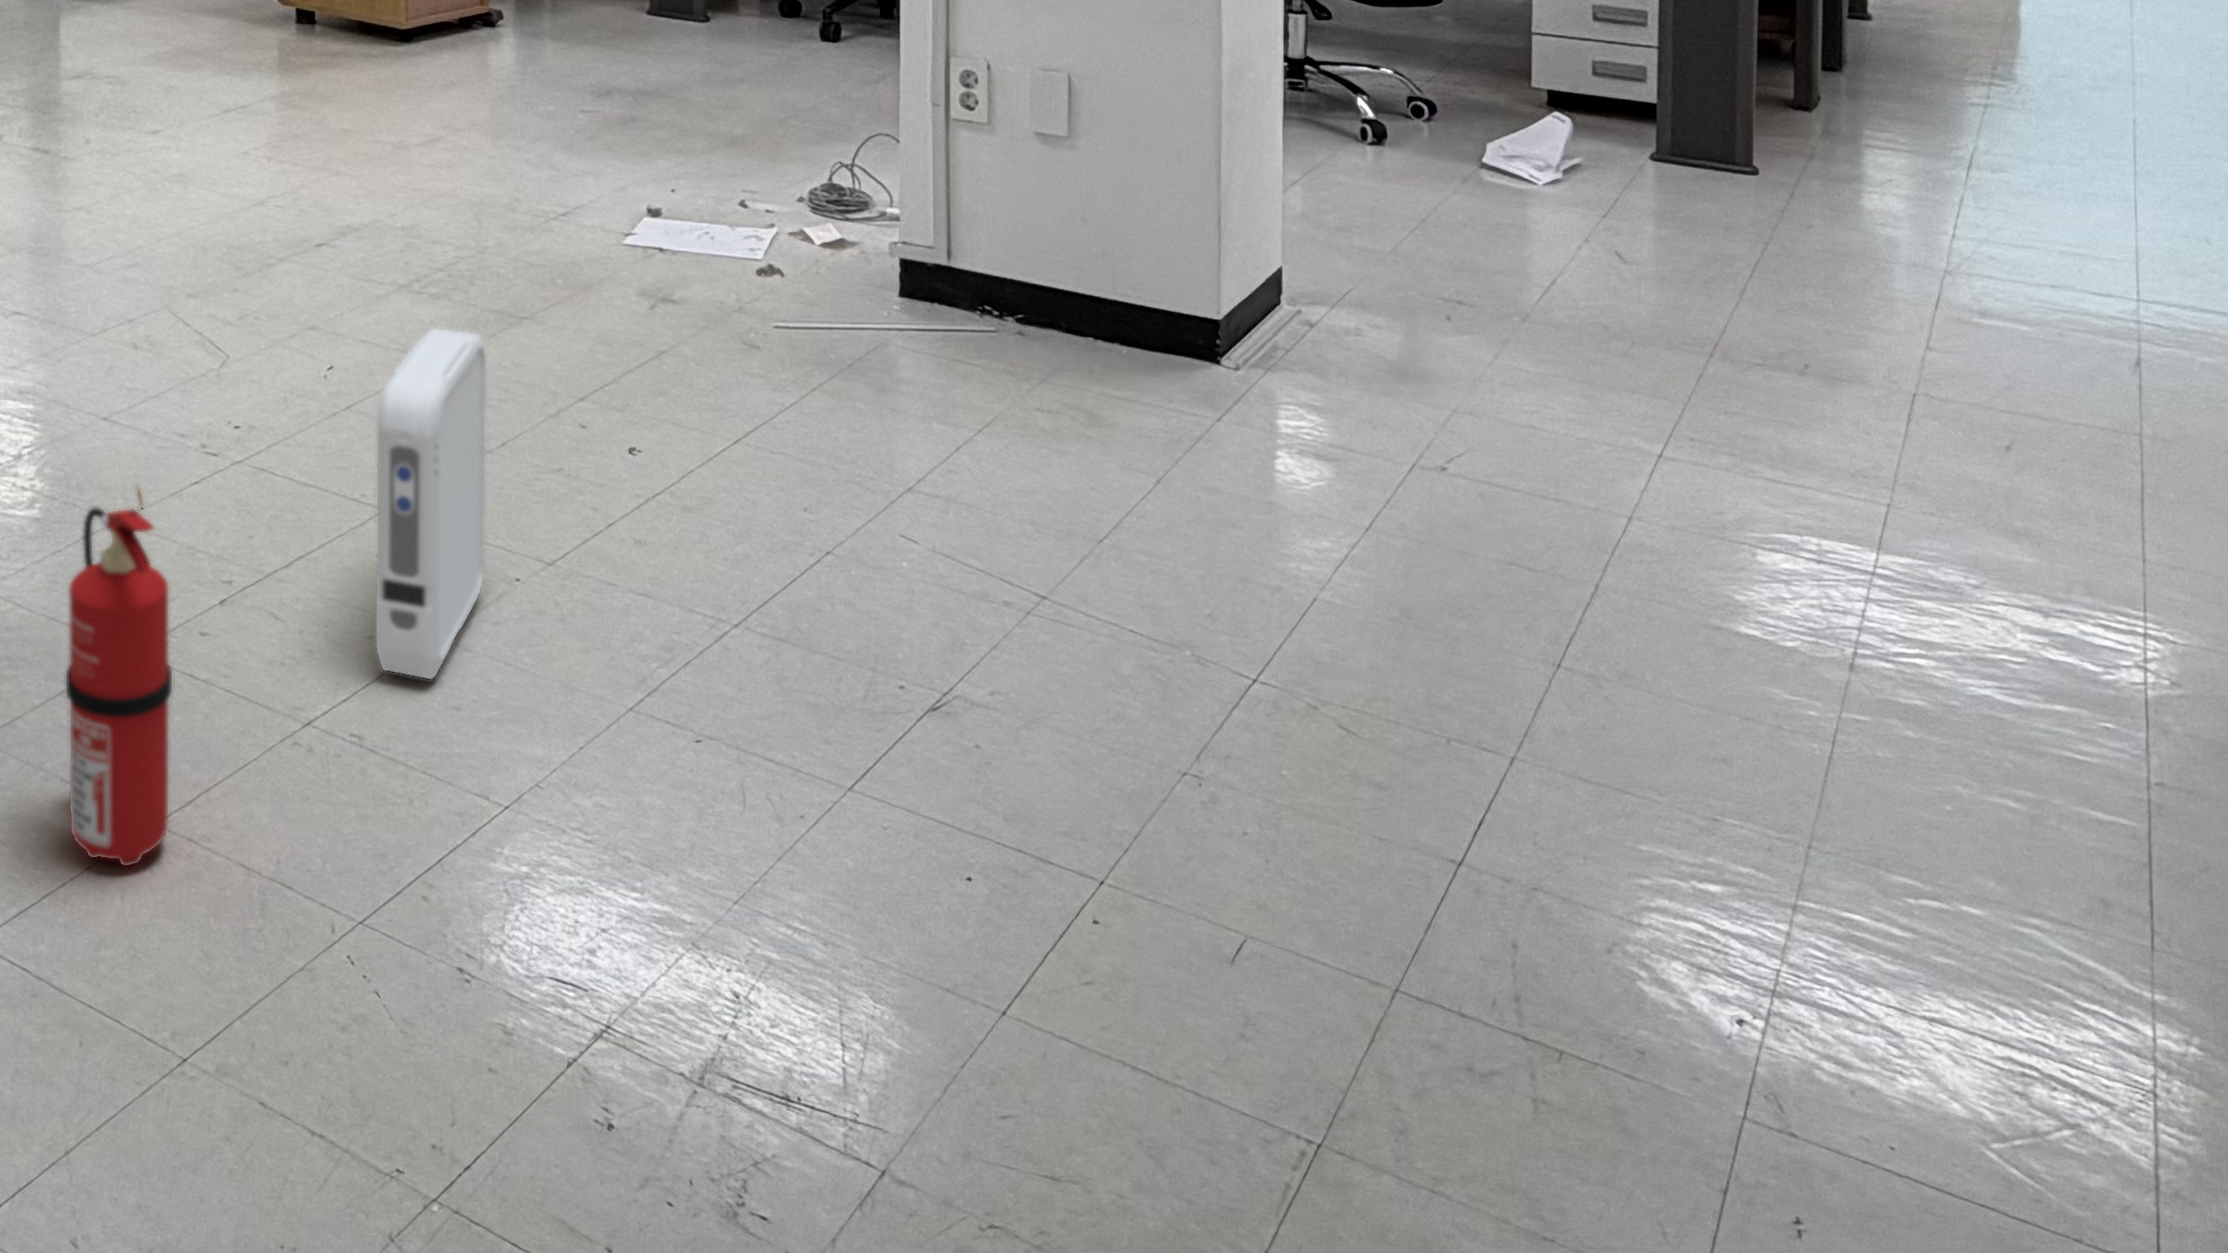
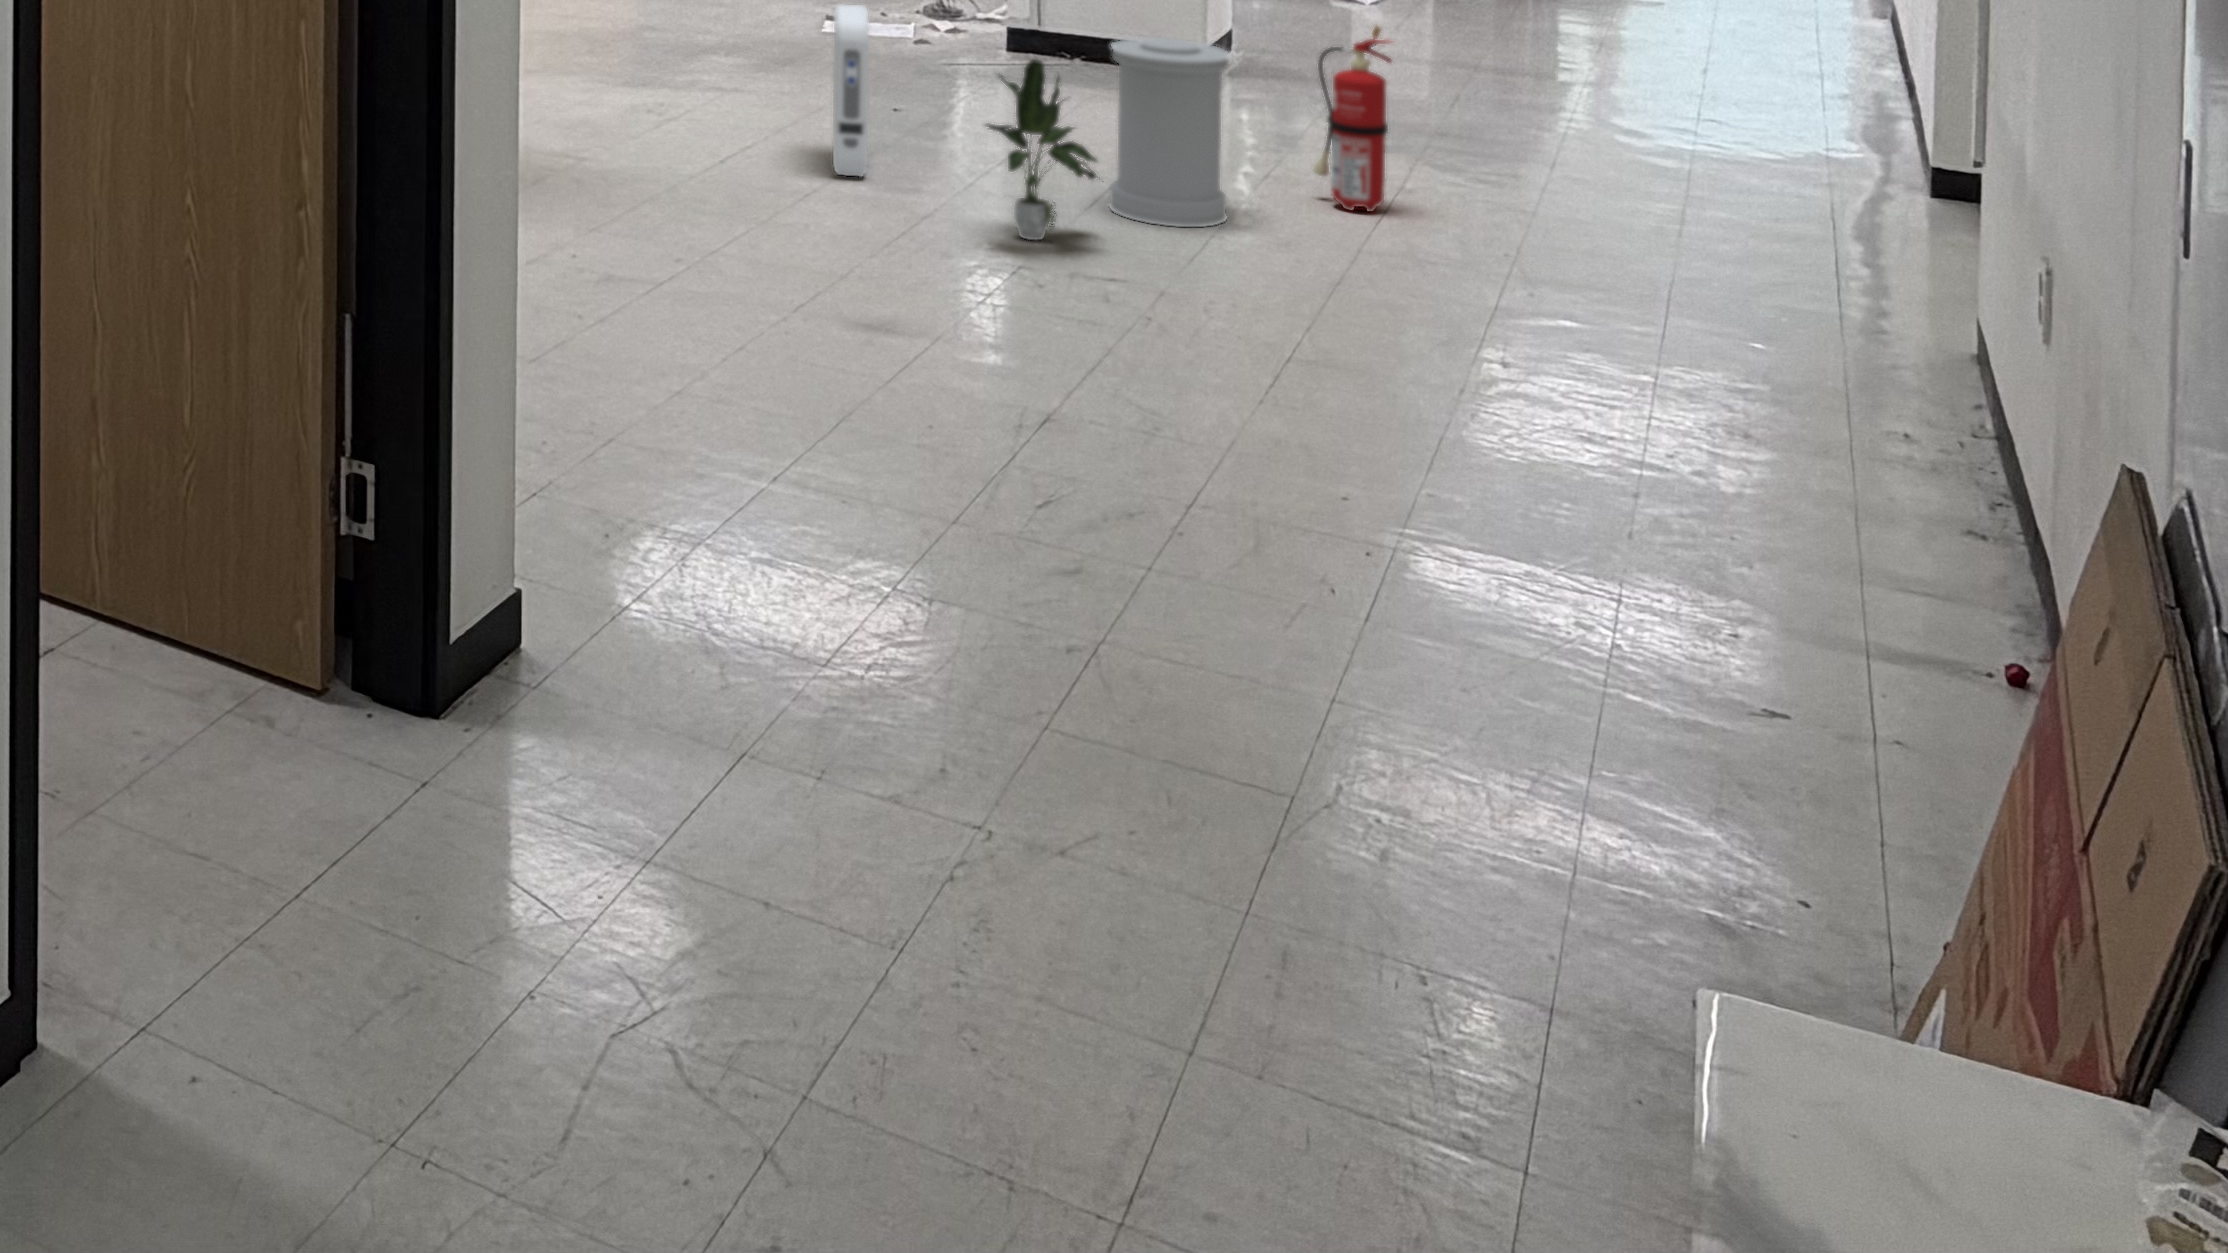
trash can: none [864,477,1112,921] -> present [1109,38,1229,227]
fire extinguisher: present [66,490,172,866] -> present [1313,26,1391,212]
potted plant: none [526,571,790,962] -> present [986,59,1097,240]

